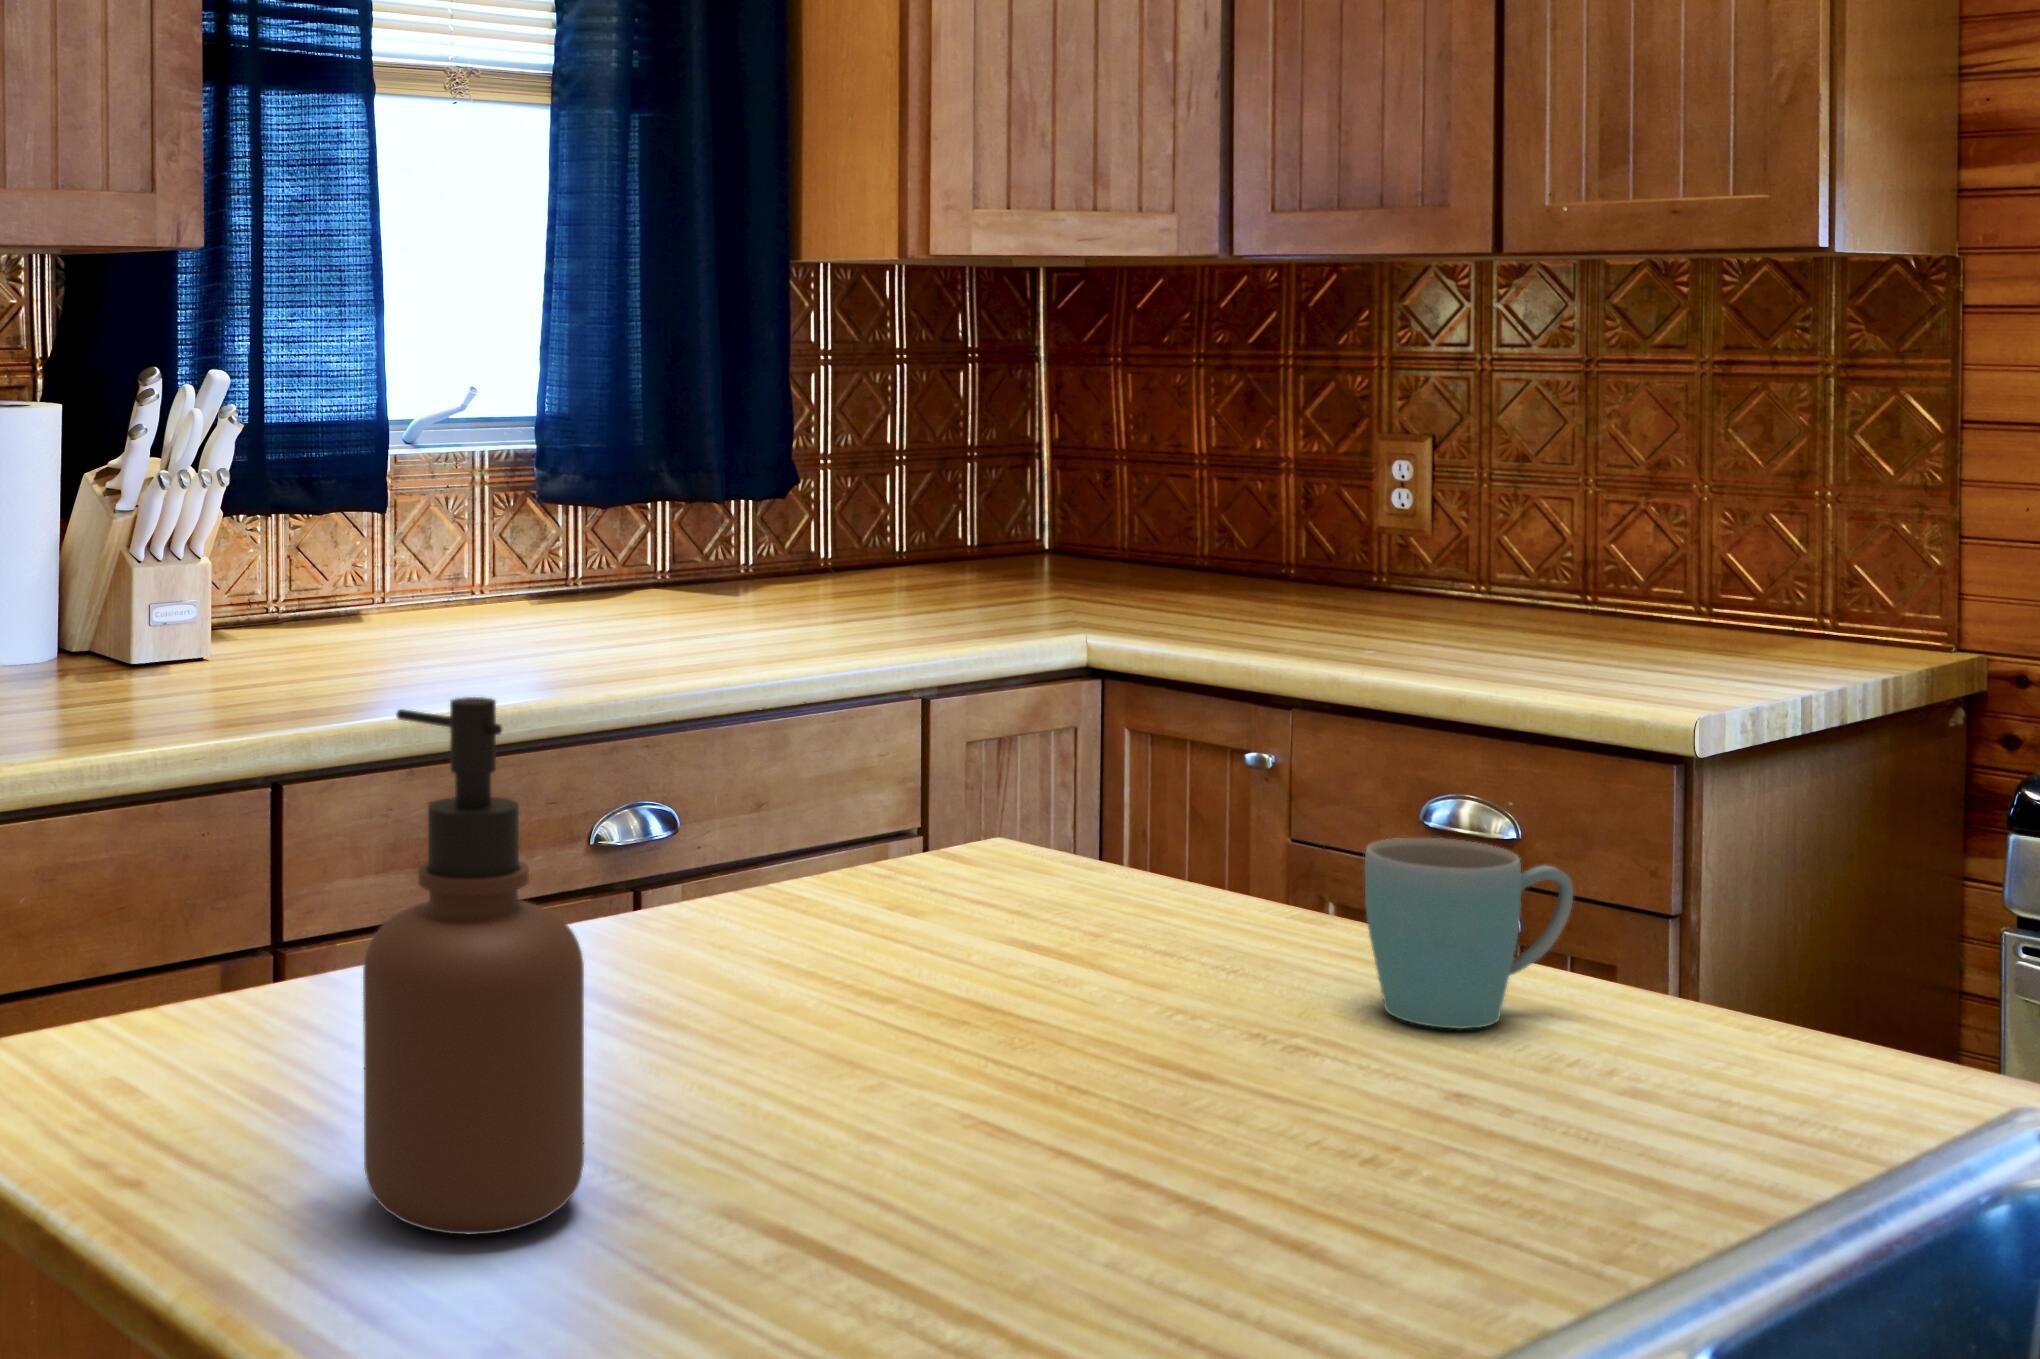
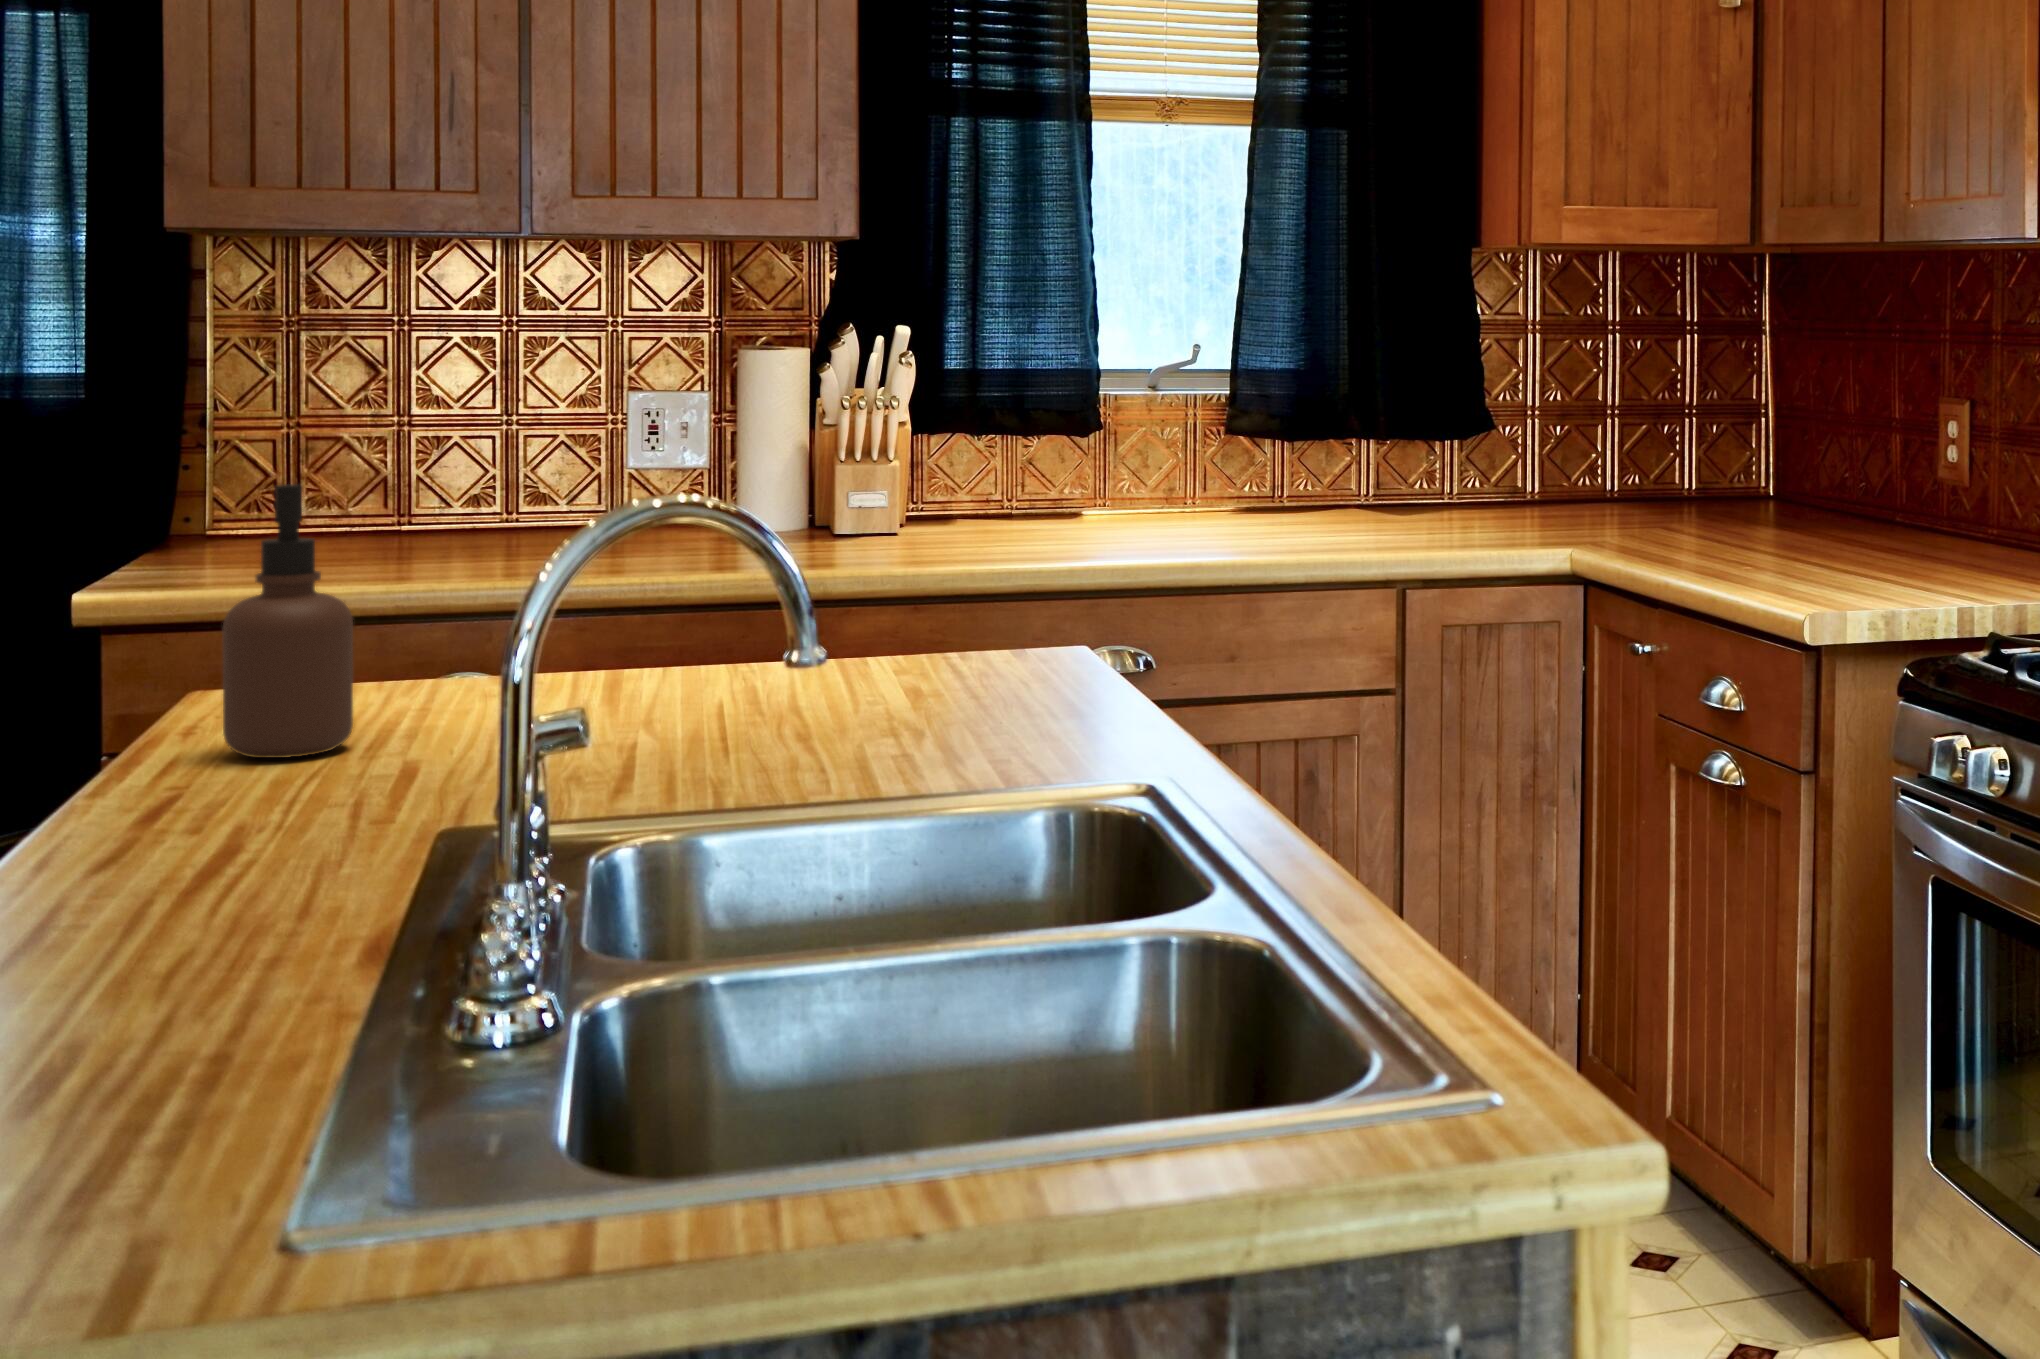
mug: present [1365,838,1573,1029] -> none [959,623,1086,737]

